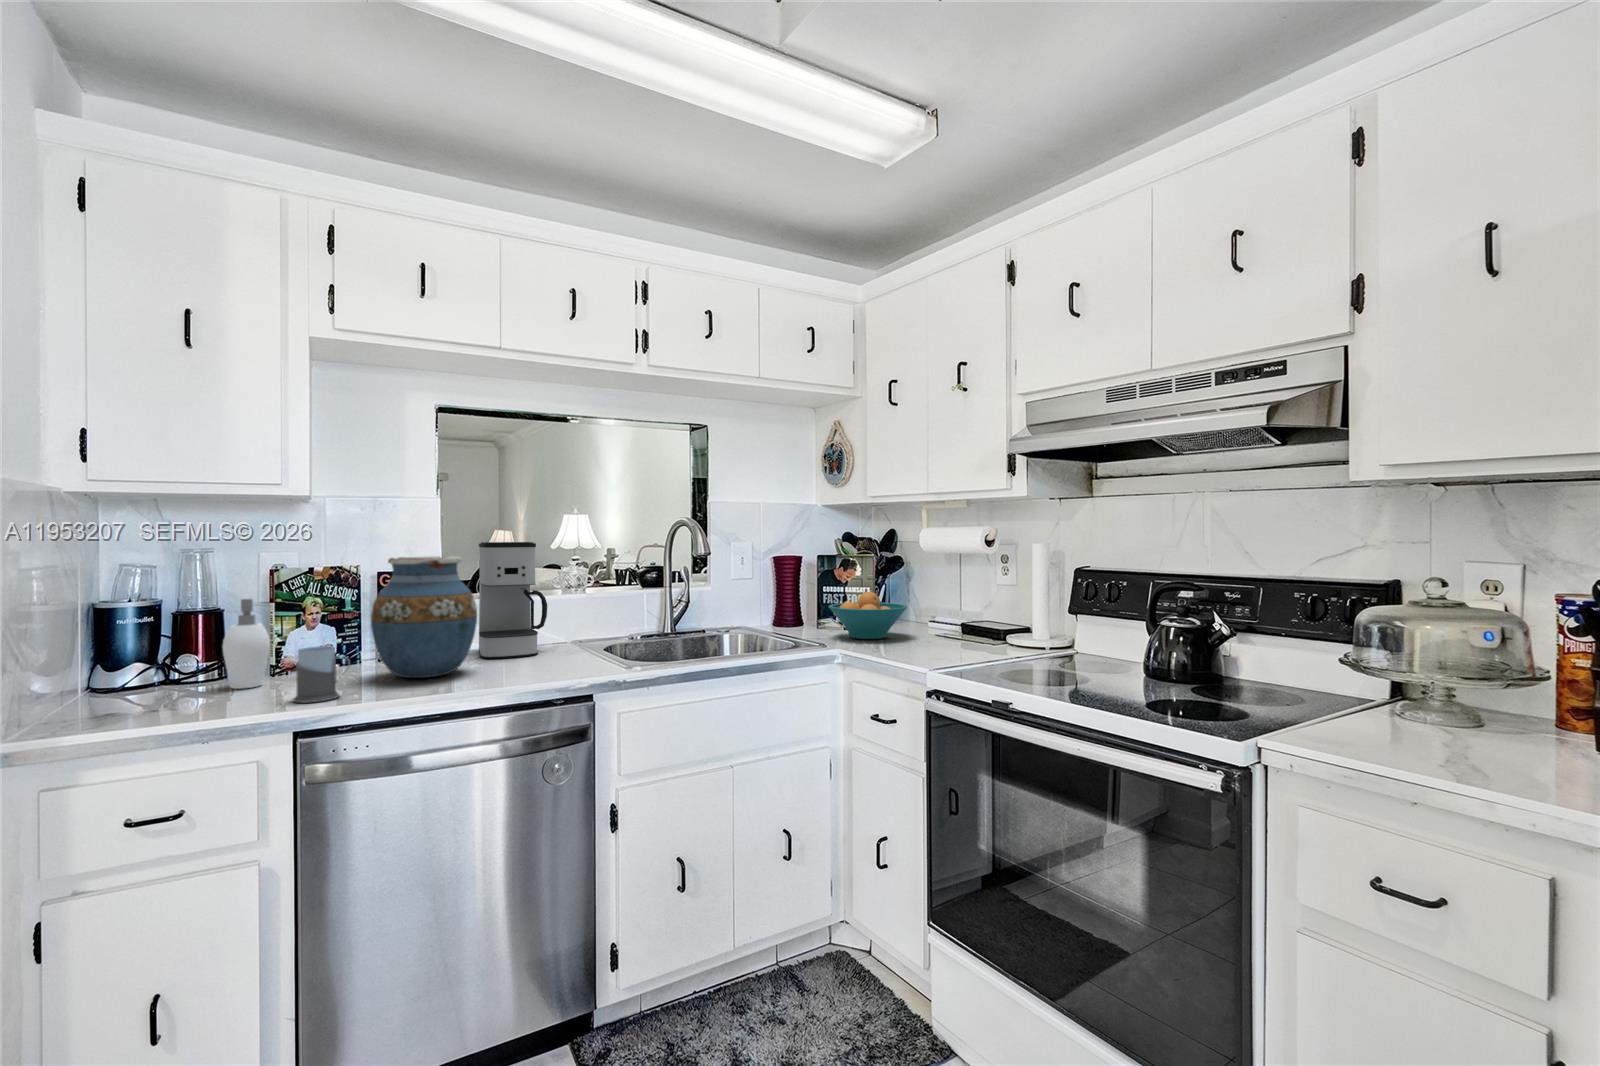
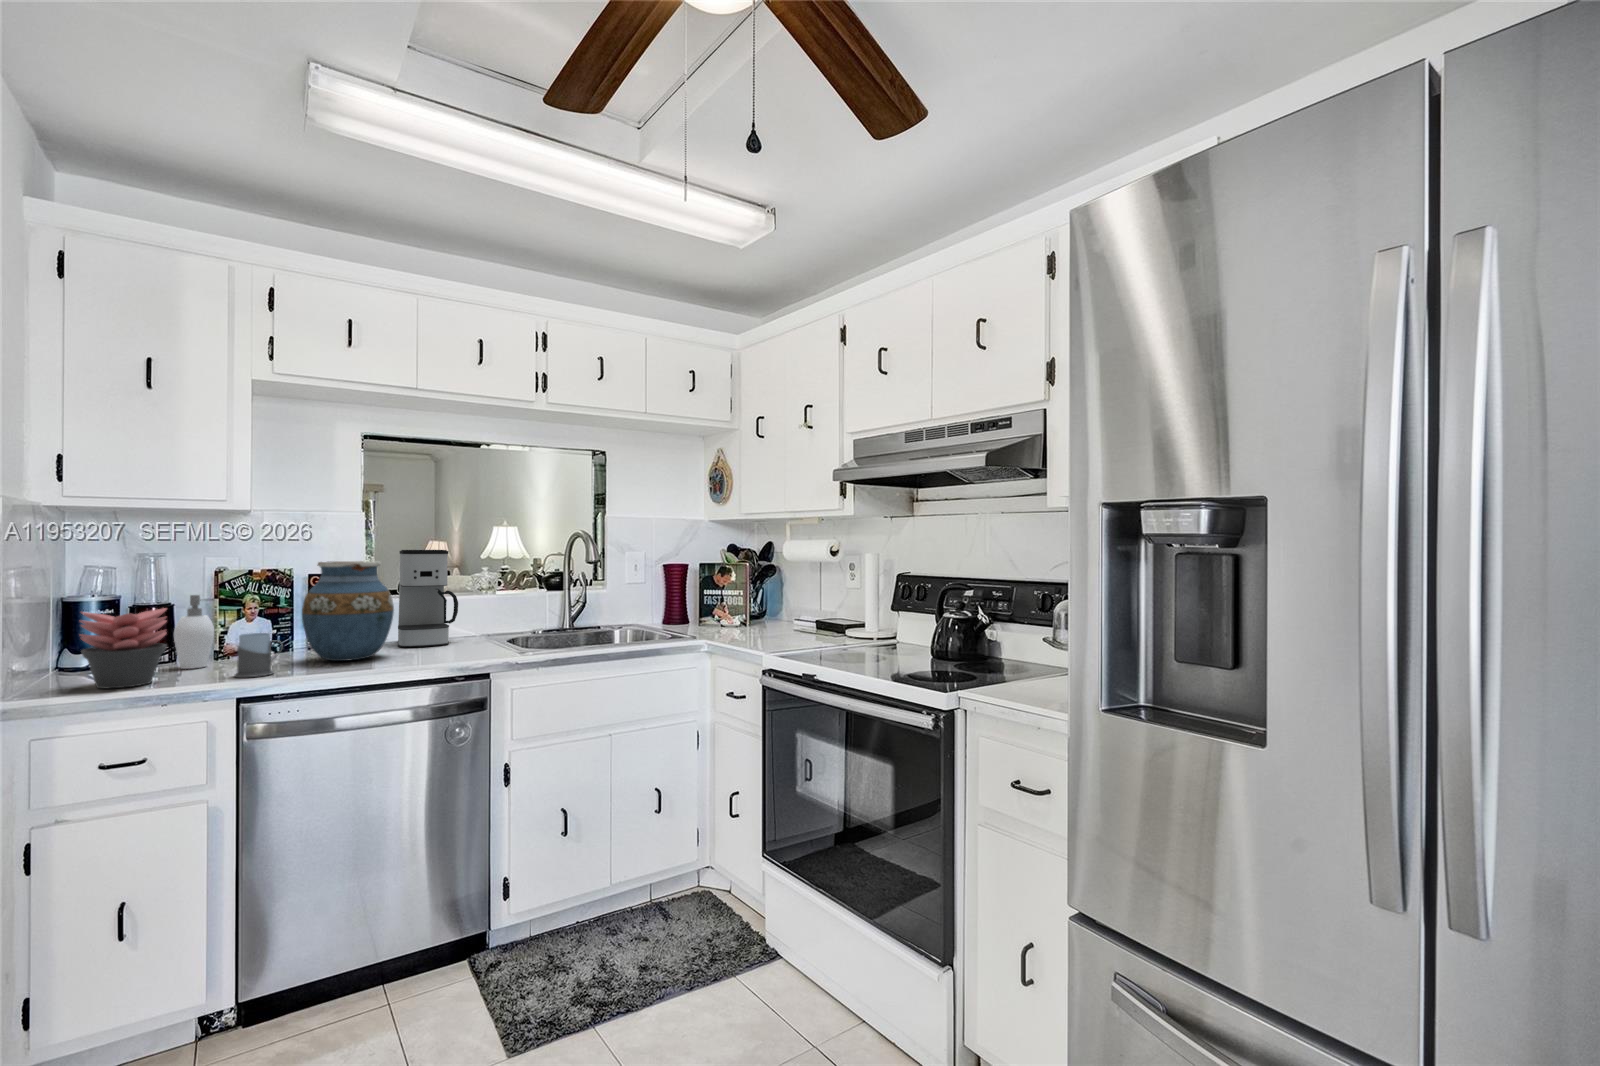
fruit bowl: present [829,592,907,639] -> none [704,593,770,633]
succulent plant: none [104,617,213,719] -> present [80,608,167,688]

